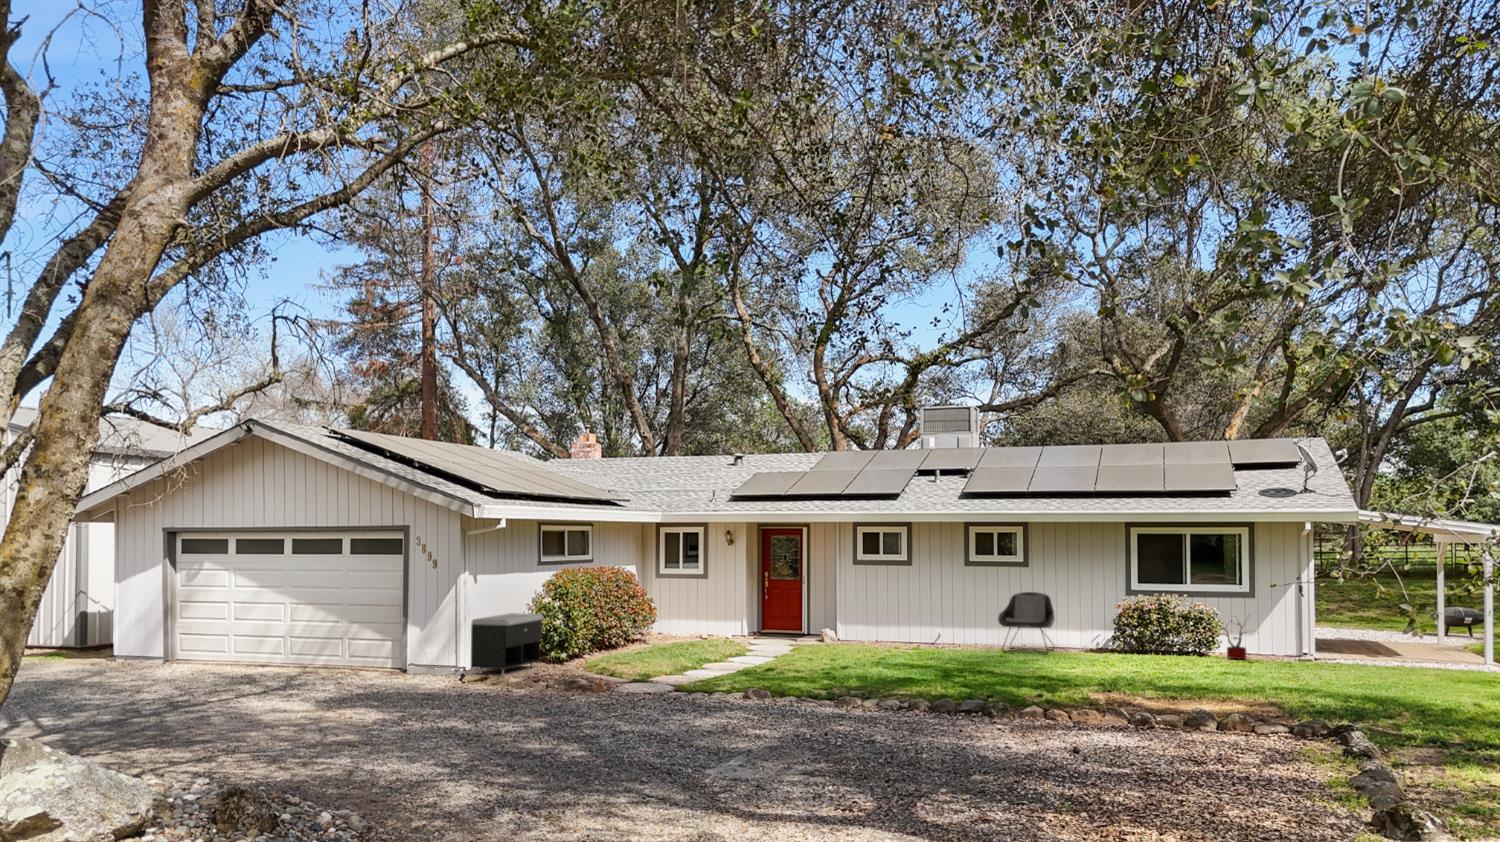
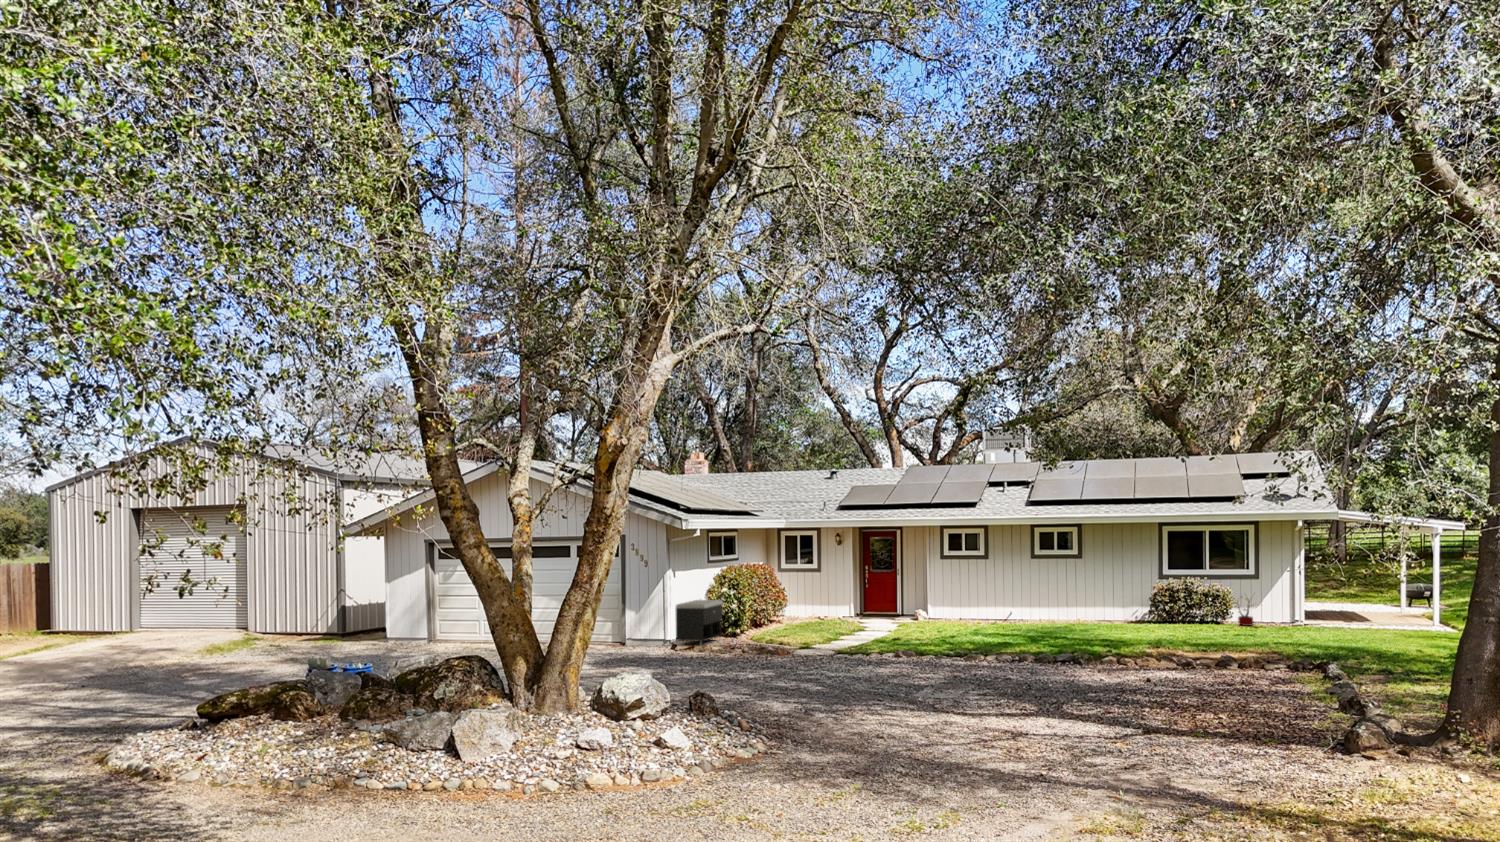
lounge chair: present [998,592,1055,654] -> none [1061,578,1105,625]

